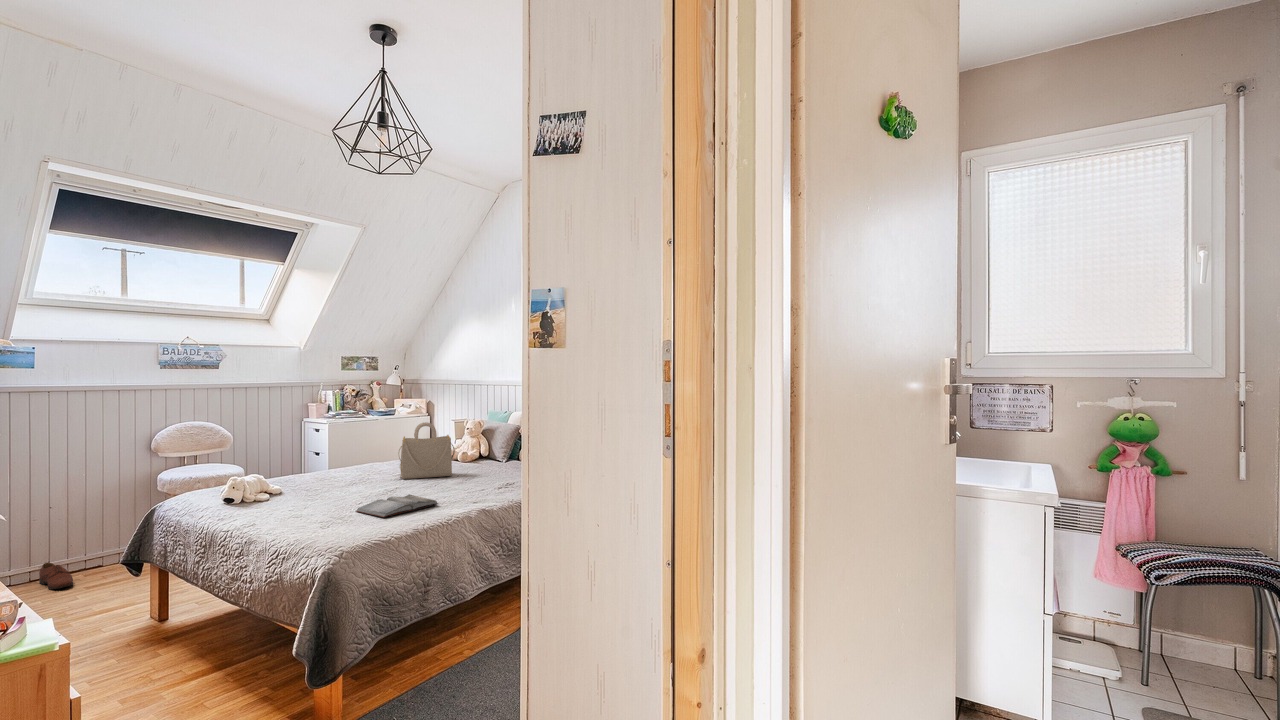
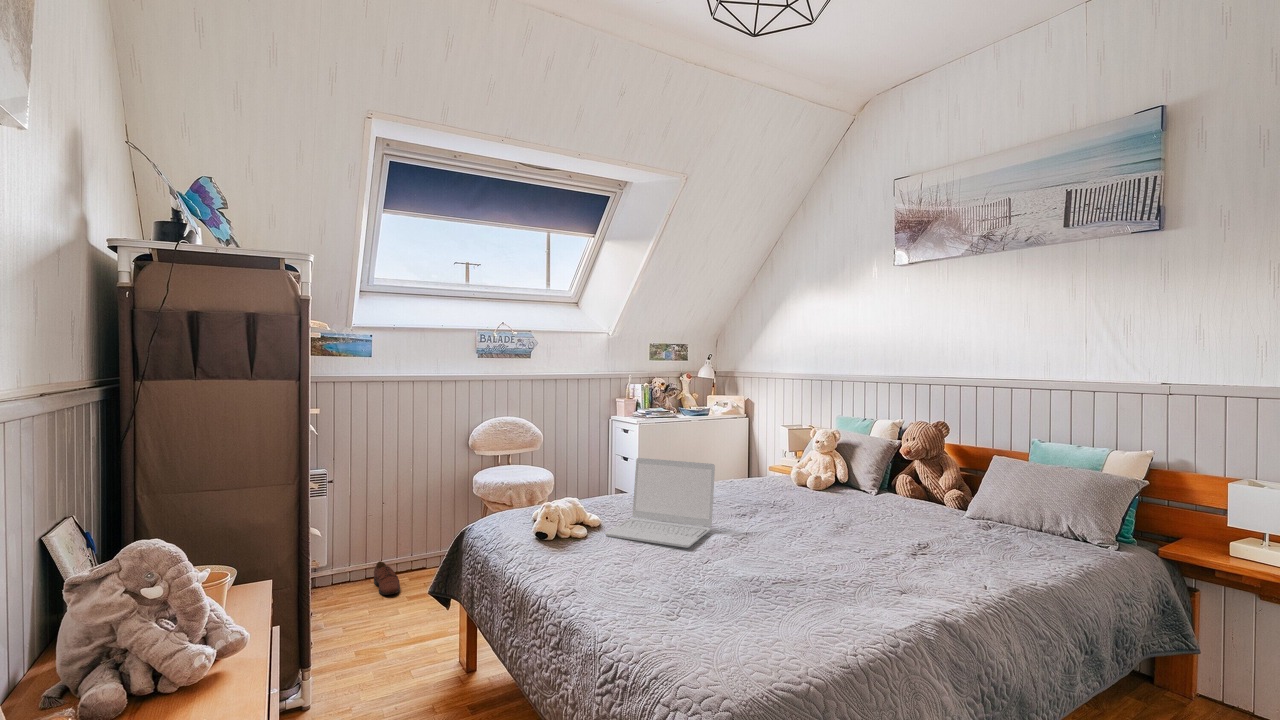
handbag: present [398,422,455,479] -> none [740,435,819,516]
laptop: none [284,442,373,498] -> present [605,458,715,548]
hardback book: present [356,494,438,517] -> none [707,555,832,605]

